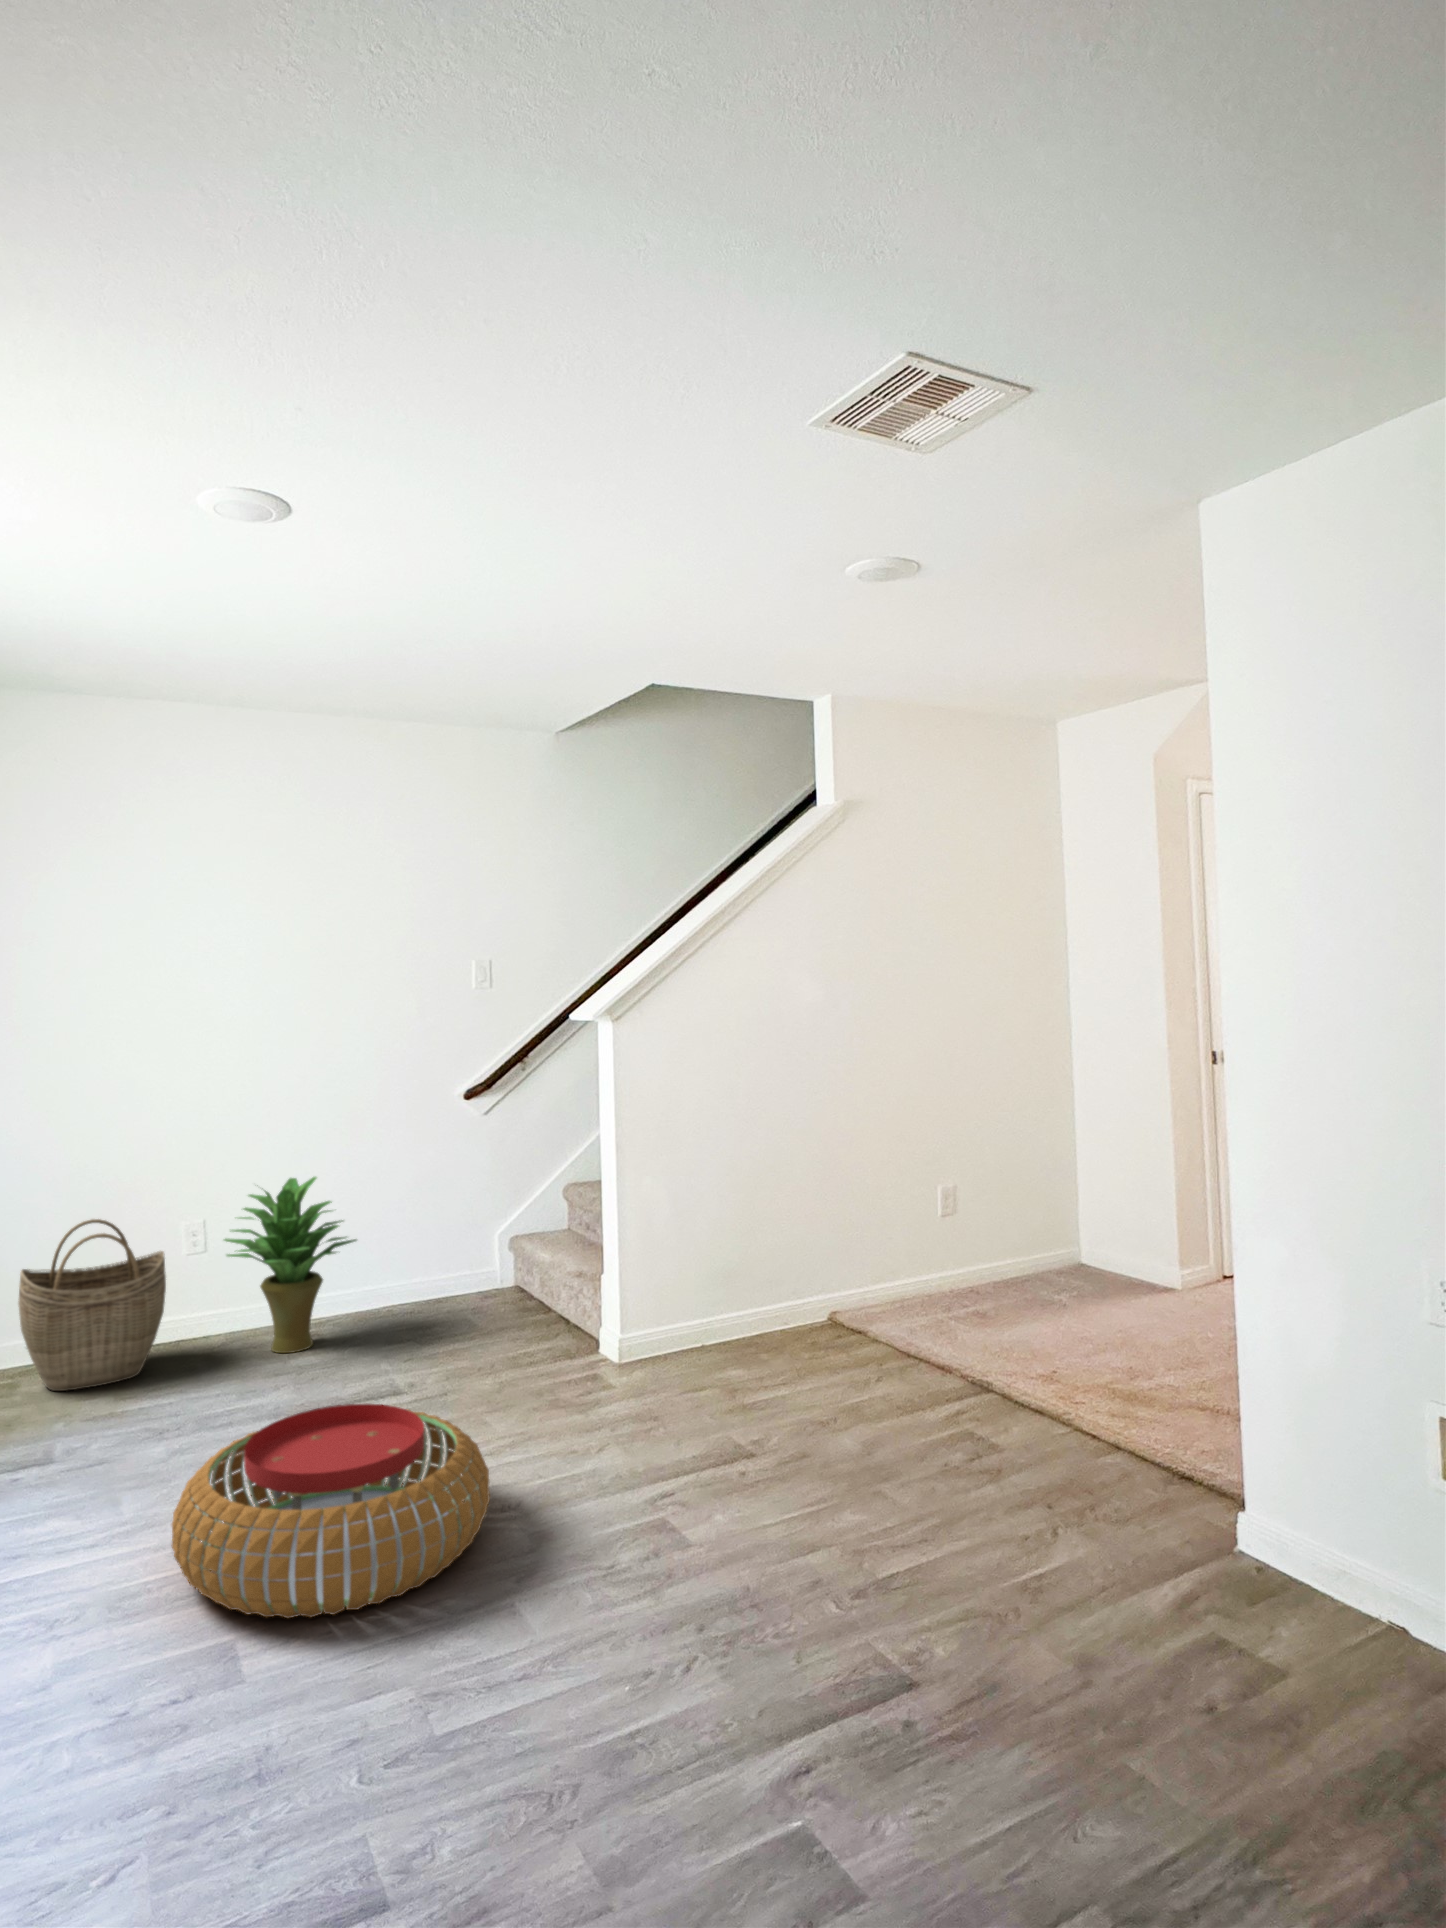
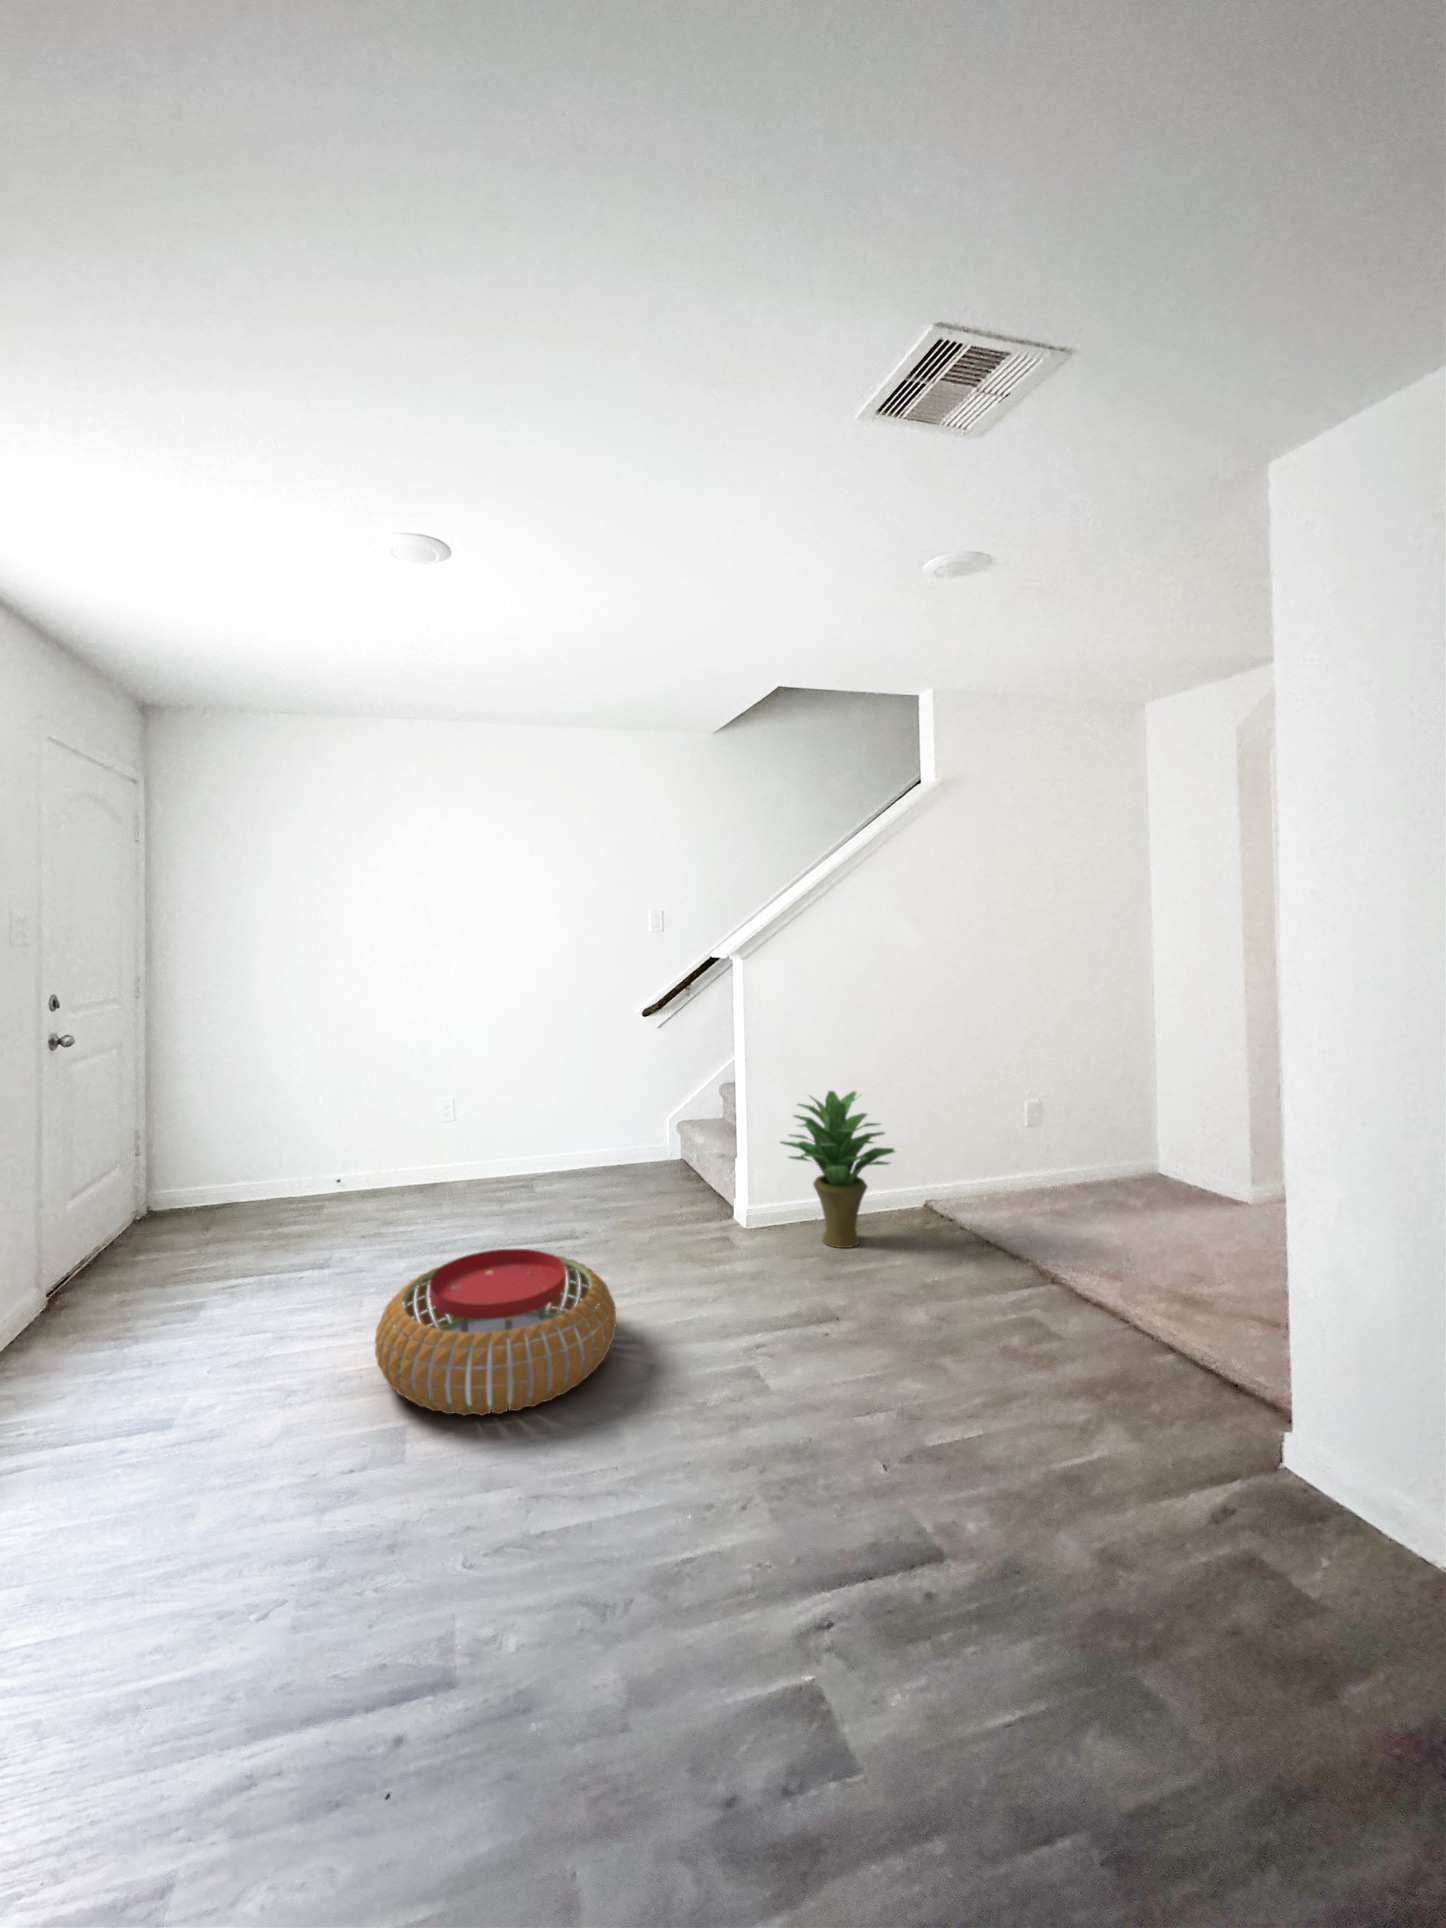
potted plant: present [224,1177,356,1353] -> present [781,1091,895,1248]
woven basket: present [18,1219,166,1391] -> none [324,1093,424,1214]

